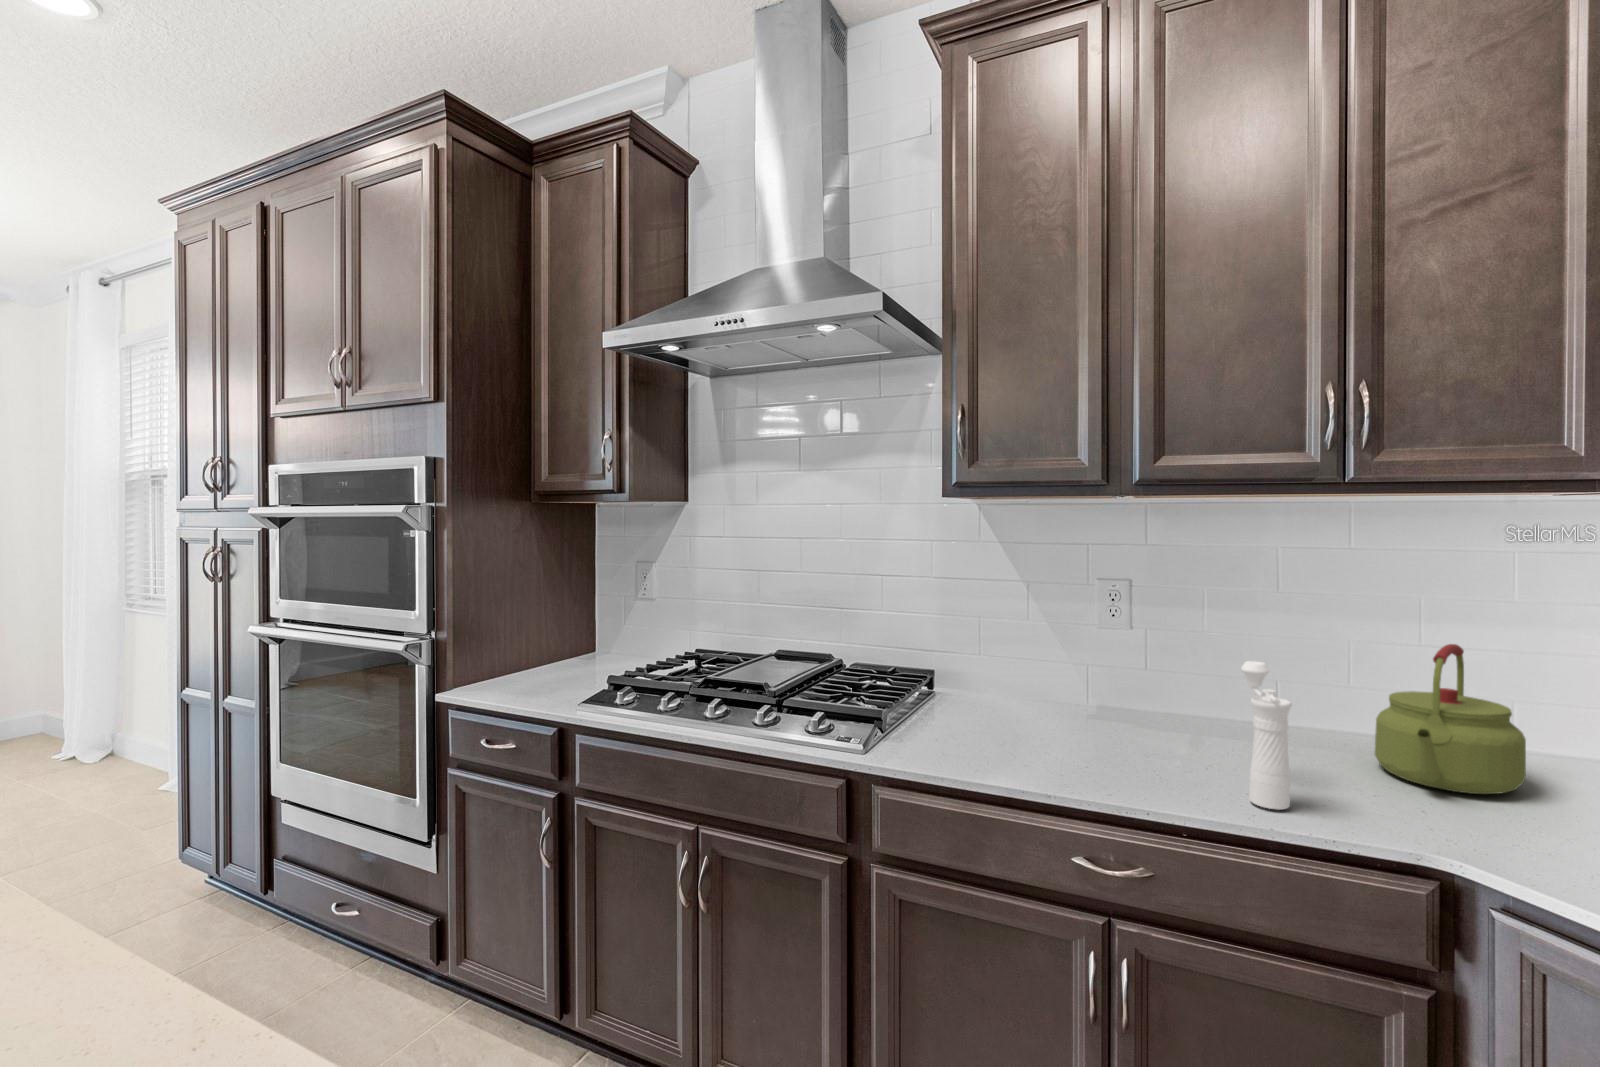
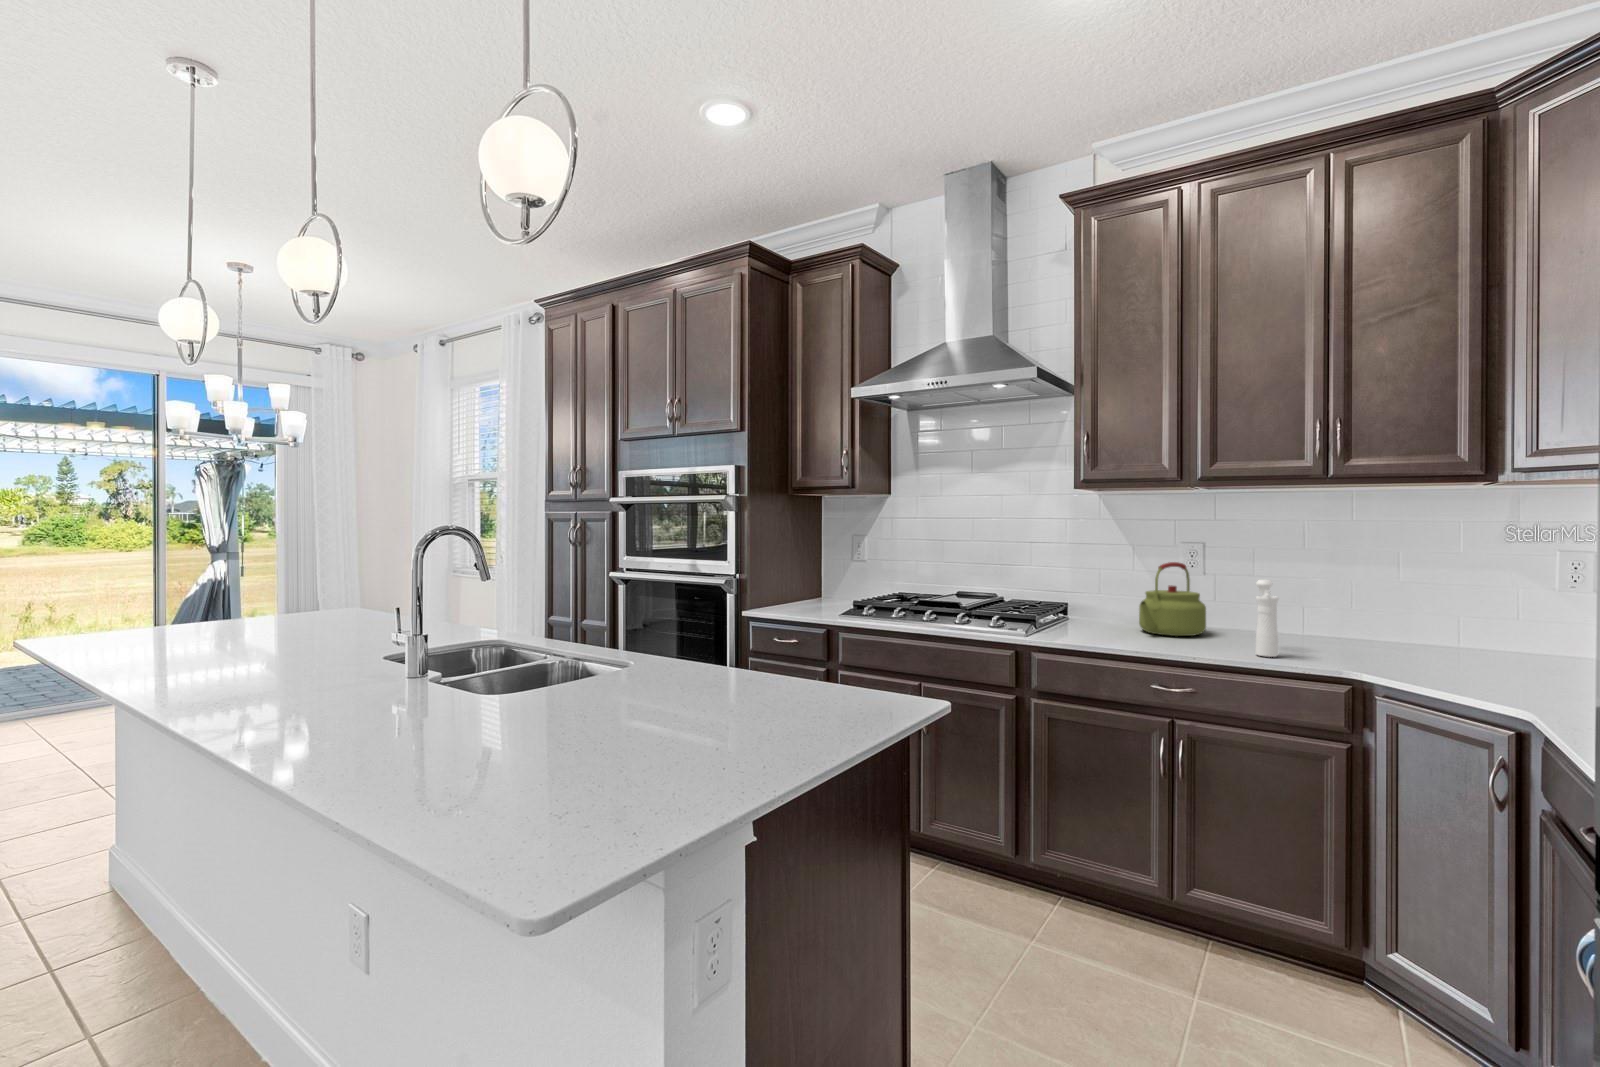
kettle: present [1375,644,1526,794] -> present [1139,562,1206,636]

